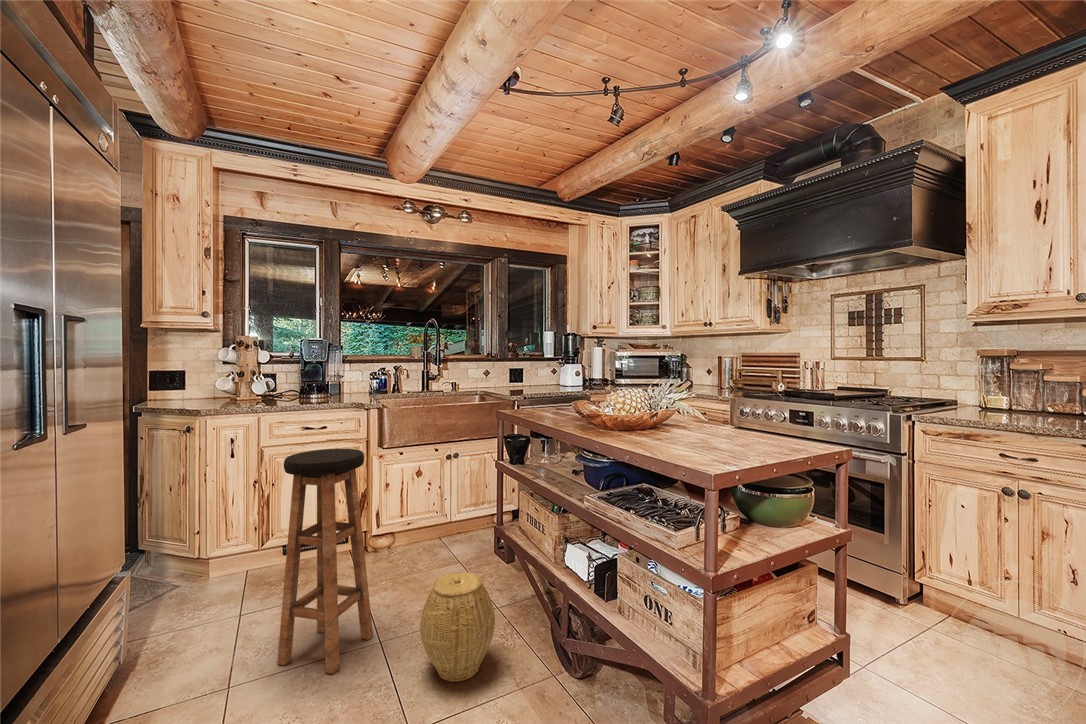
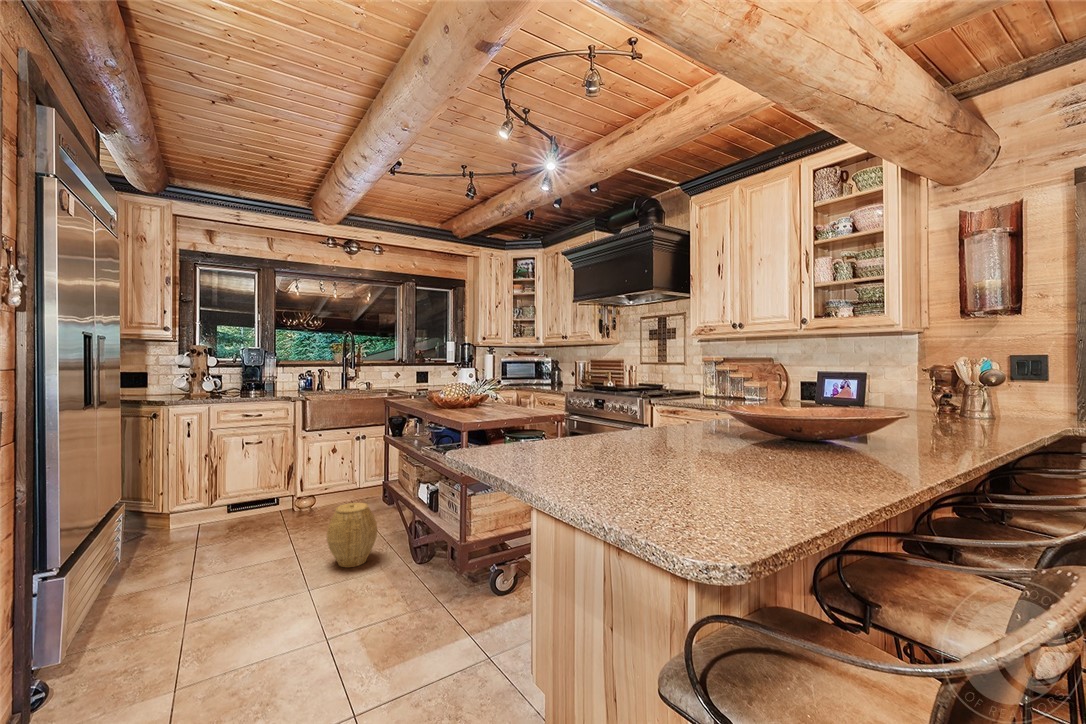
bar stool: present [277,449,373,674] -> none [228,425,296,568]

